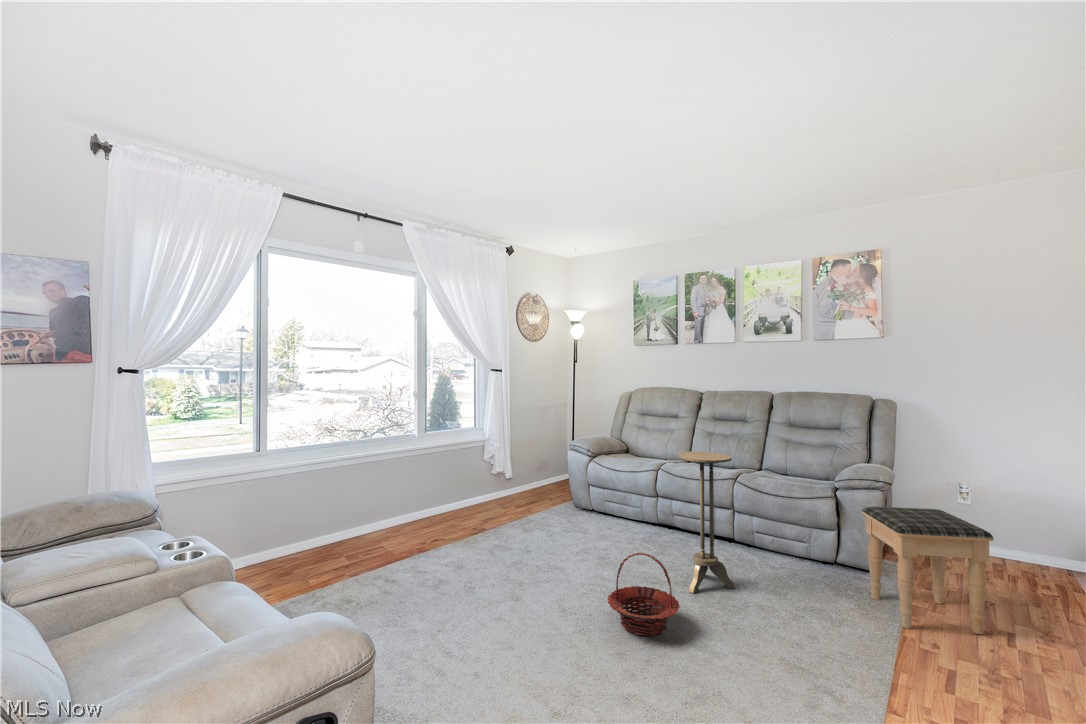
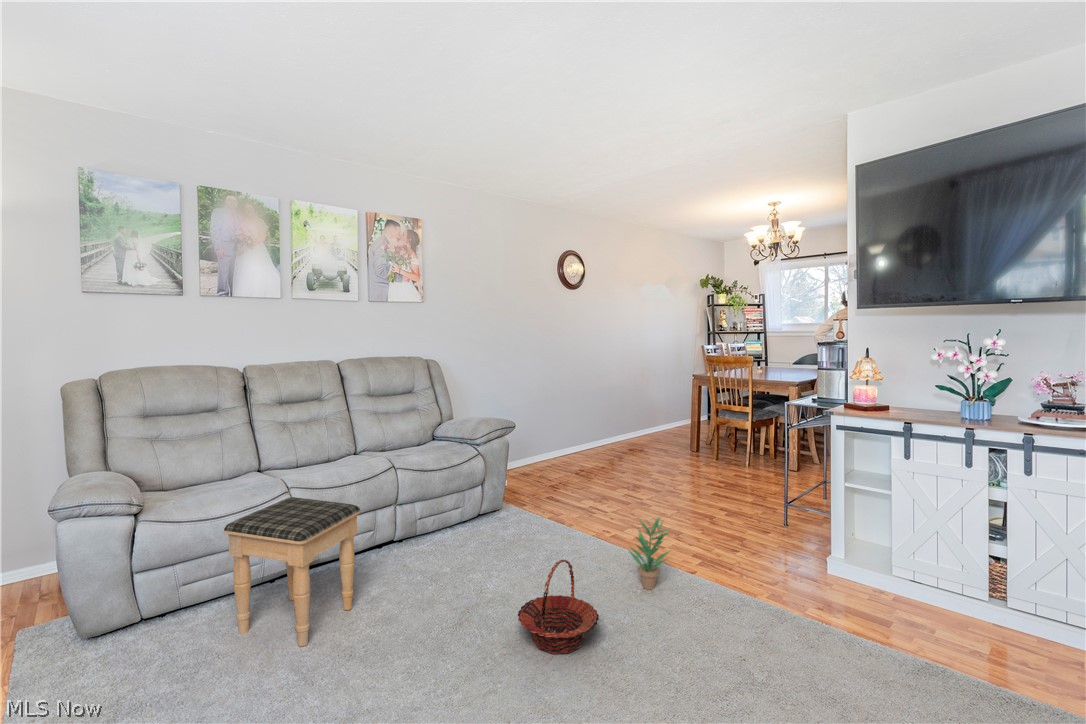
side table: present [679,451,735,593] -> none [453,436,513,597]
footstool: present [862,507,994,634] -> present [224,497,360,647]
potted plant: none [770,580,830,685] -> present [629,517,670,590]

